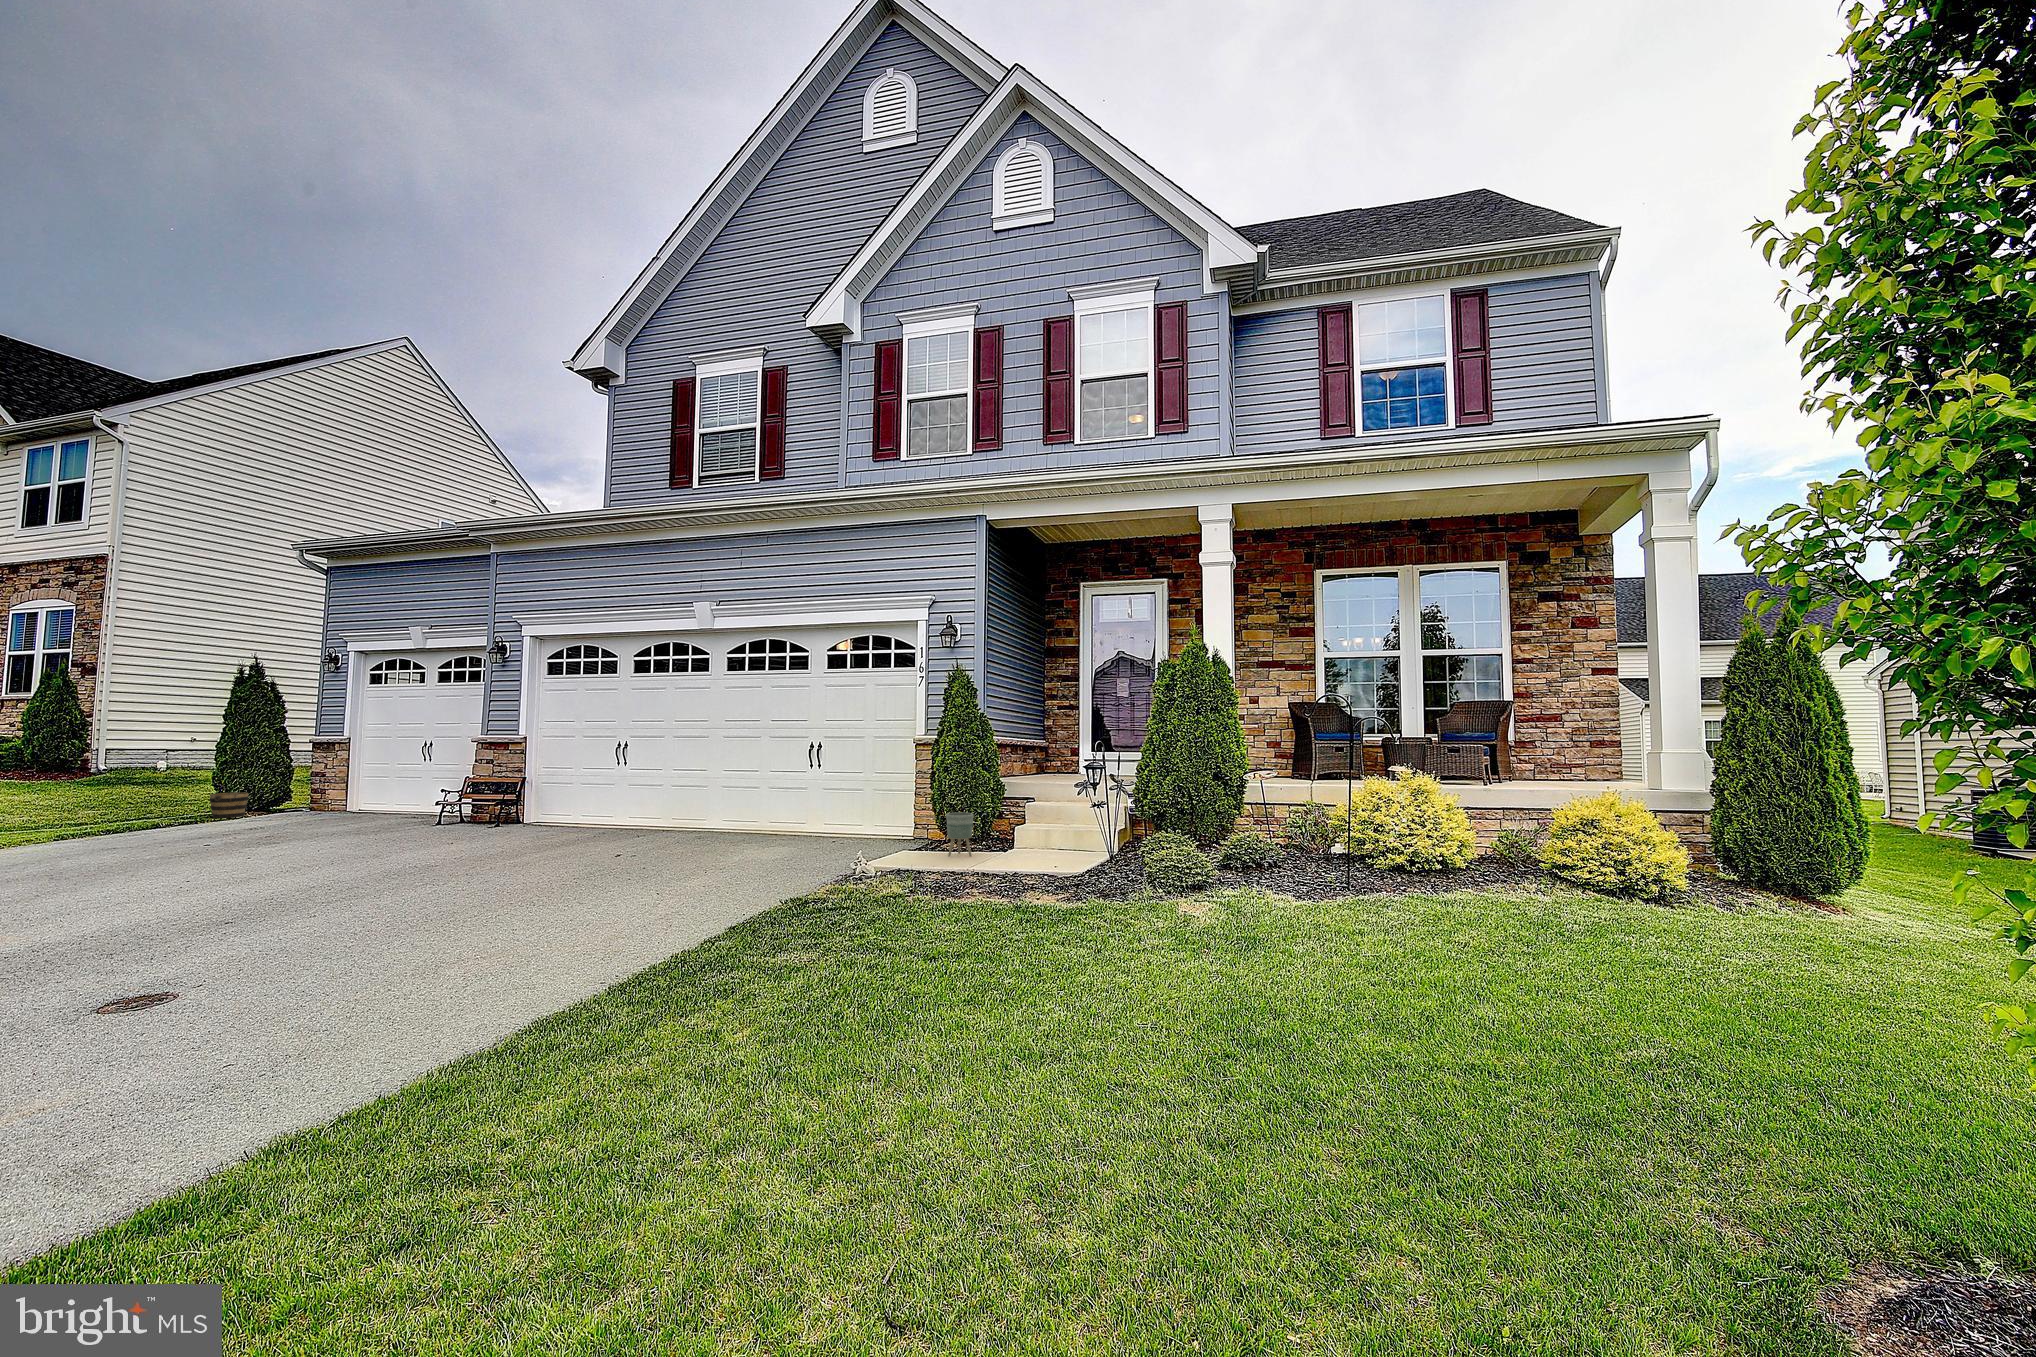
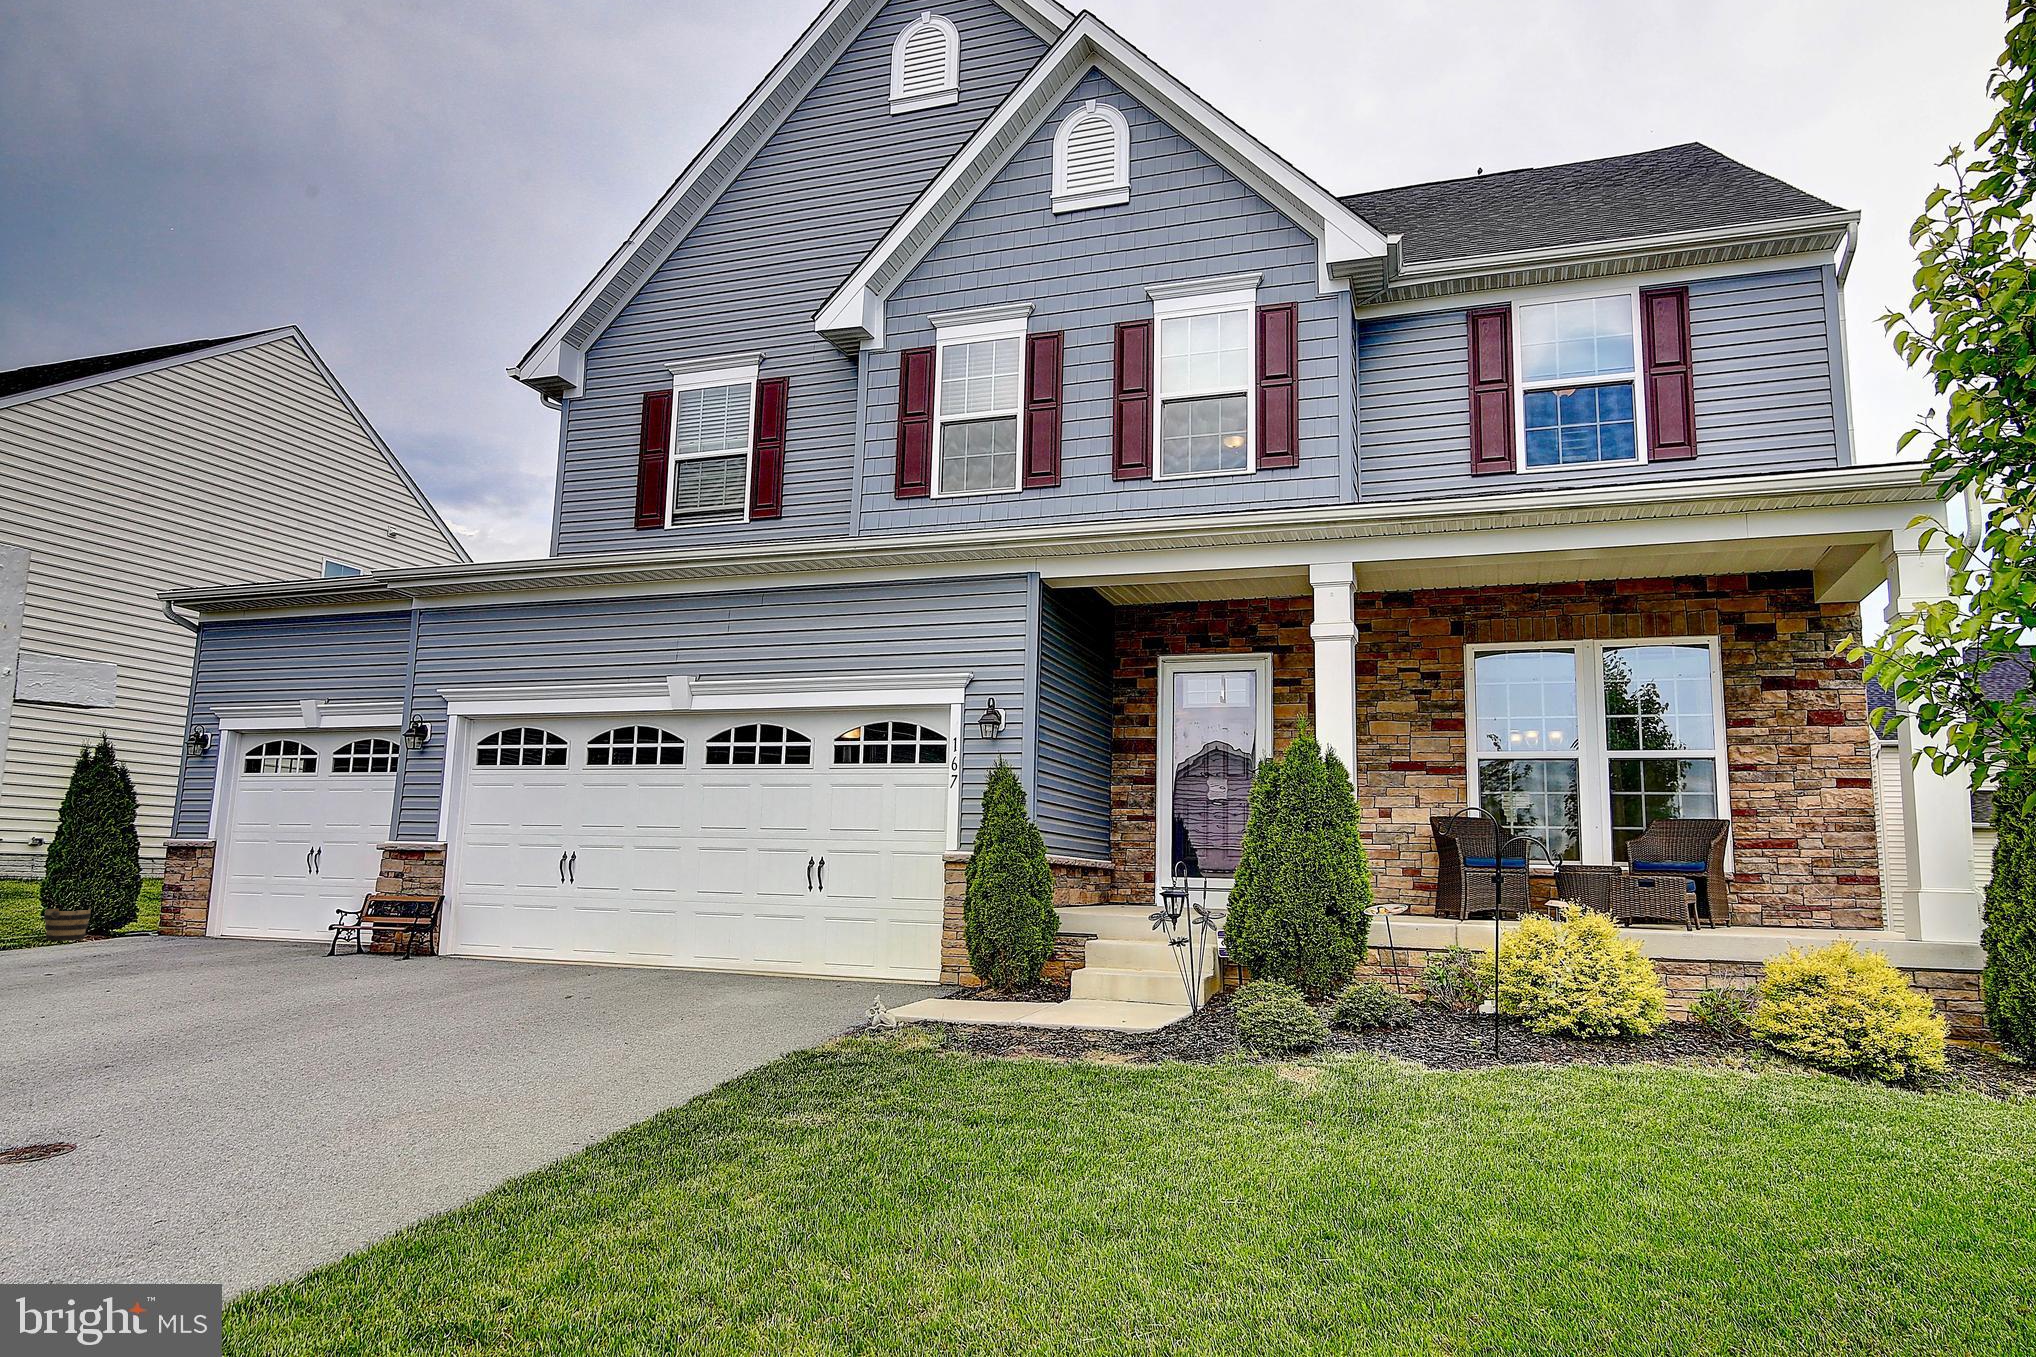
planter: present [946,812,973,857] -> none [984,951,1018,1009]

